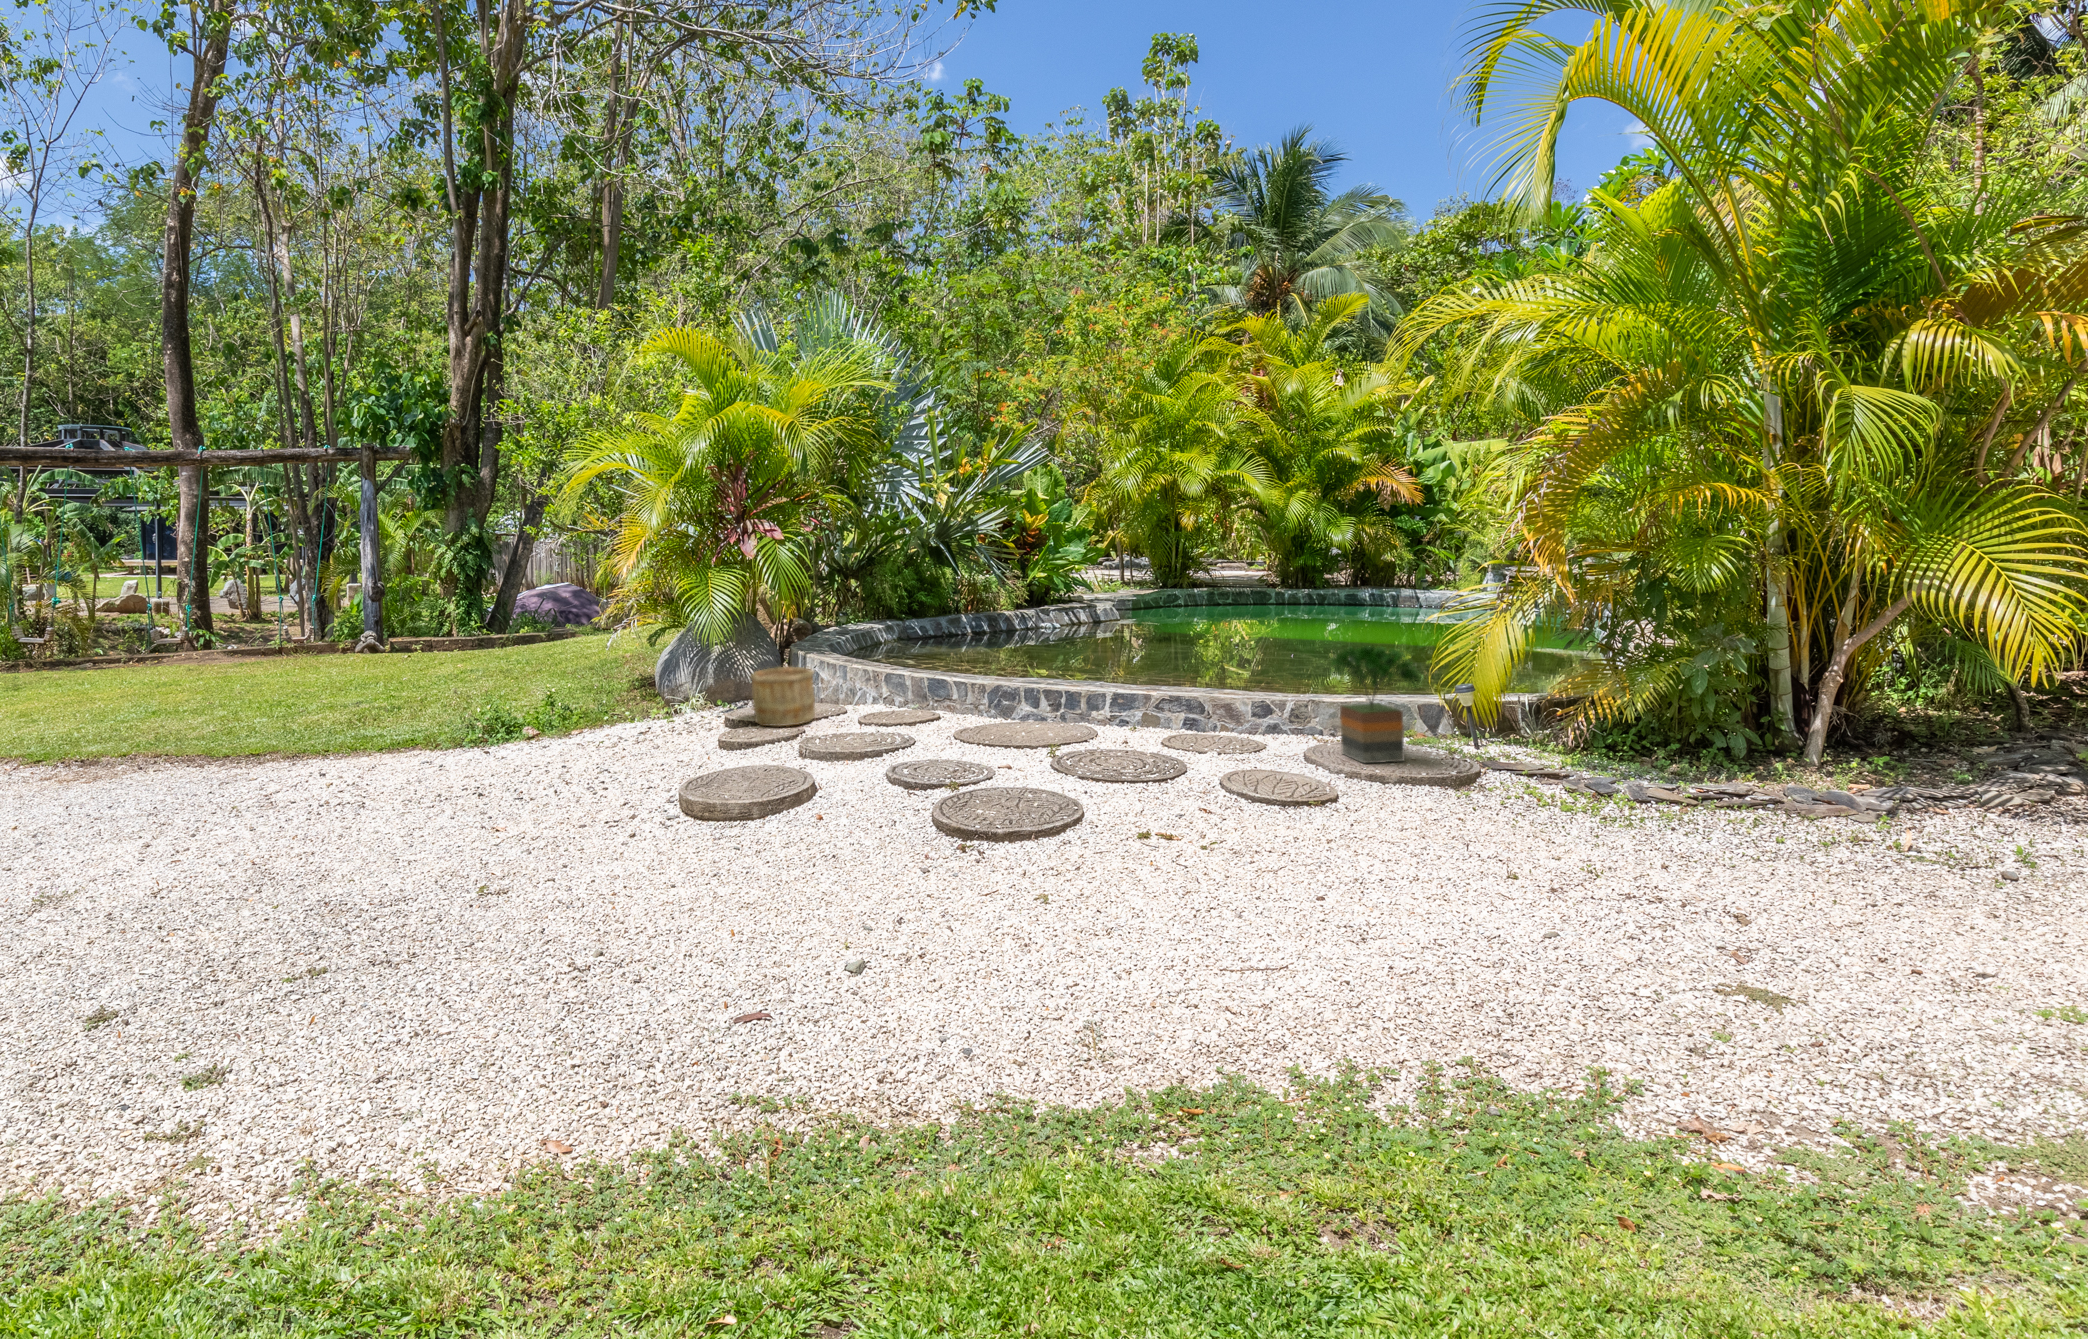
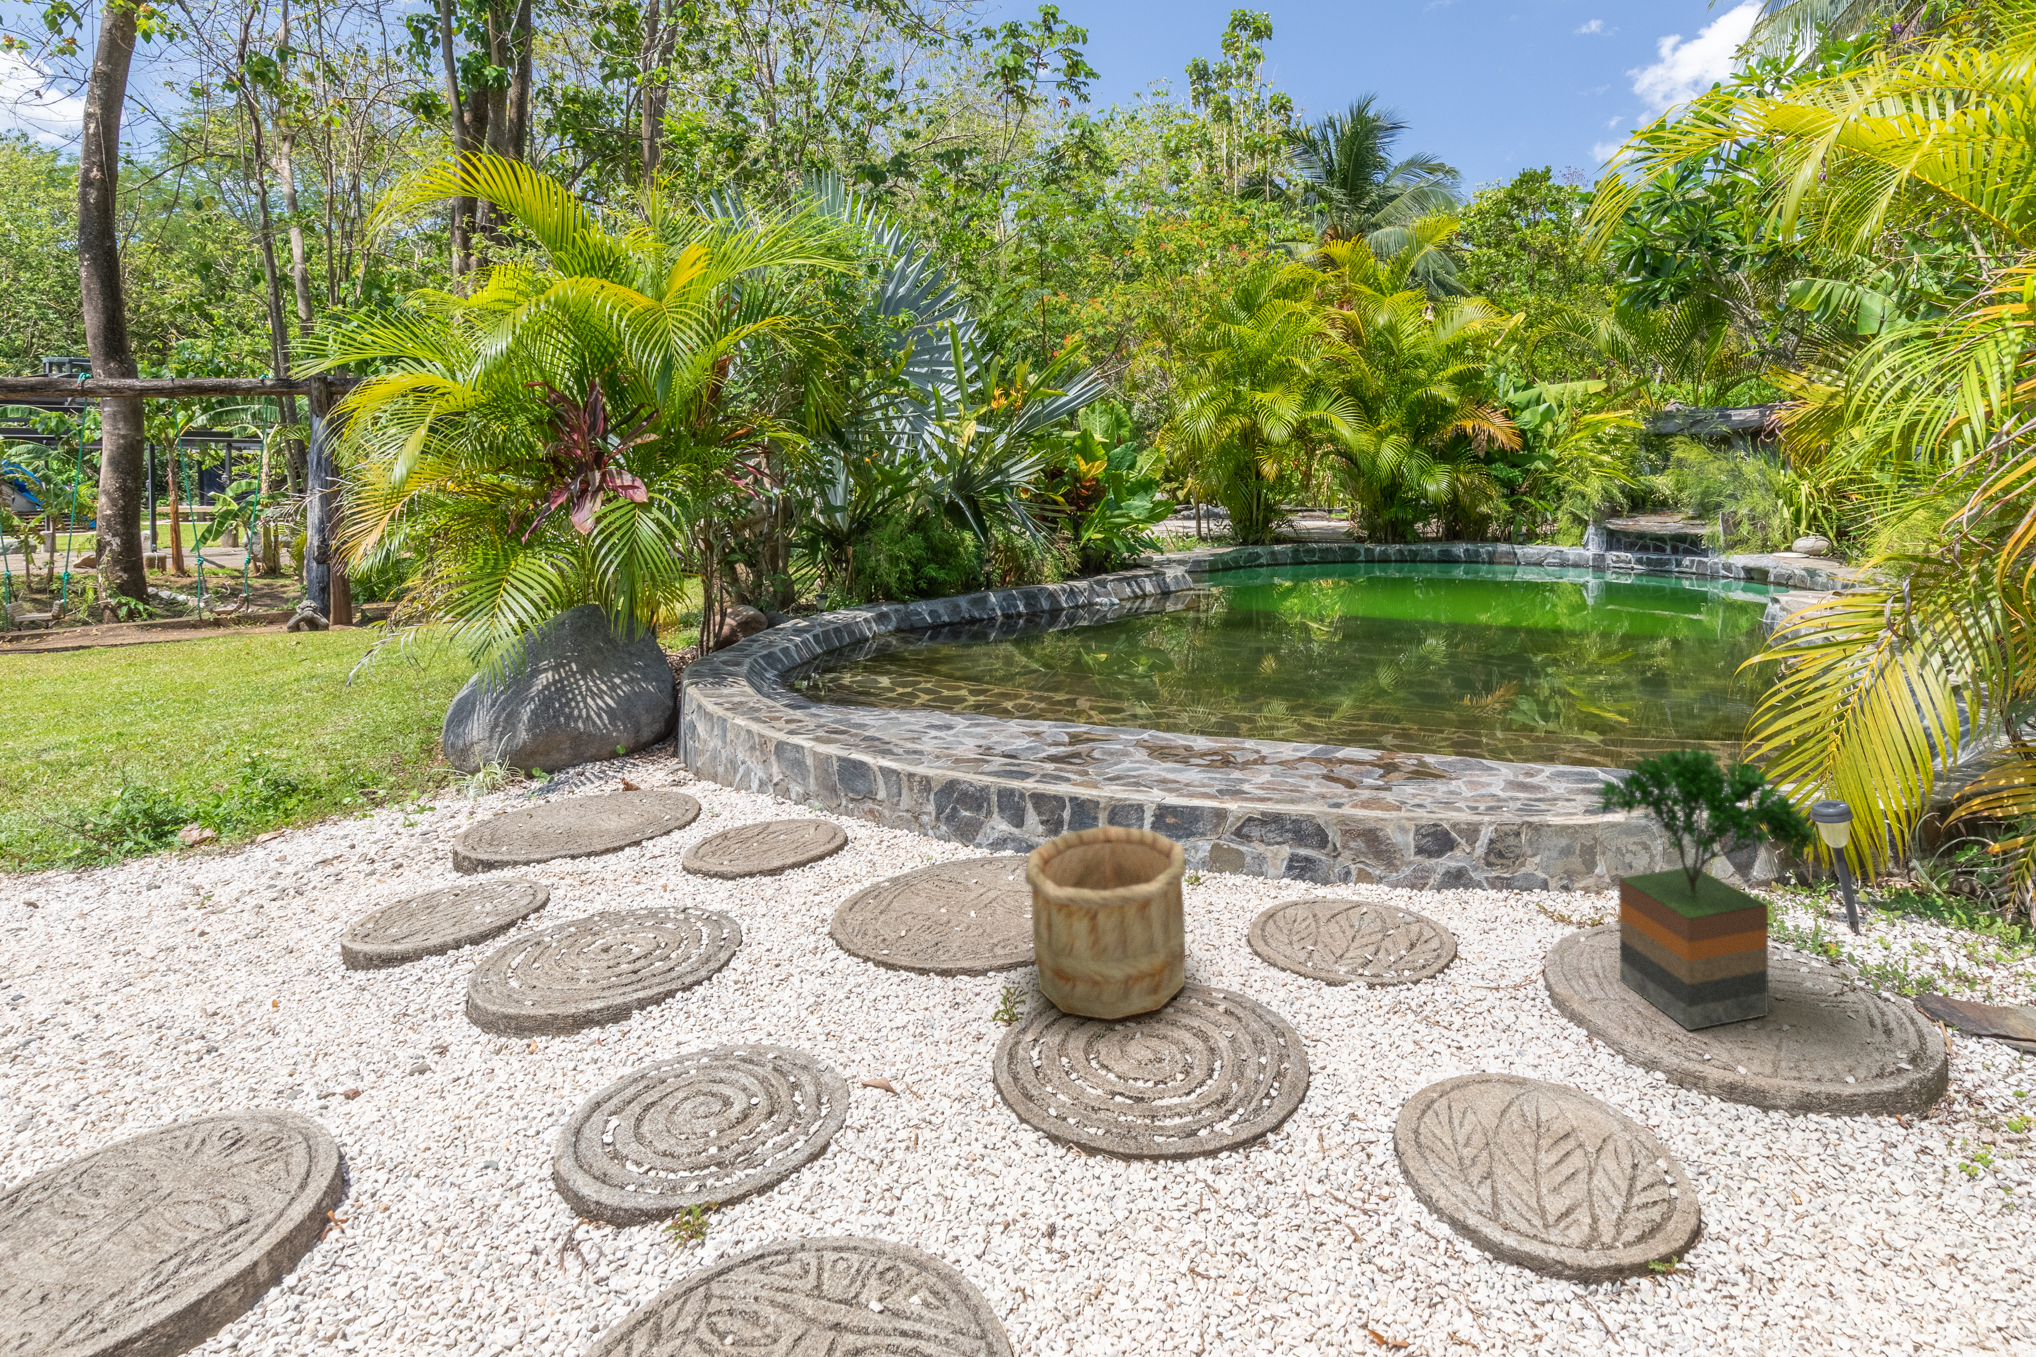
wooden bucket: present [750,667,815,726] -> present [1025,825,1186,1019]

